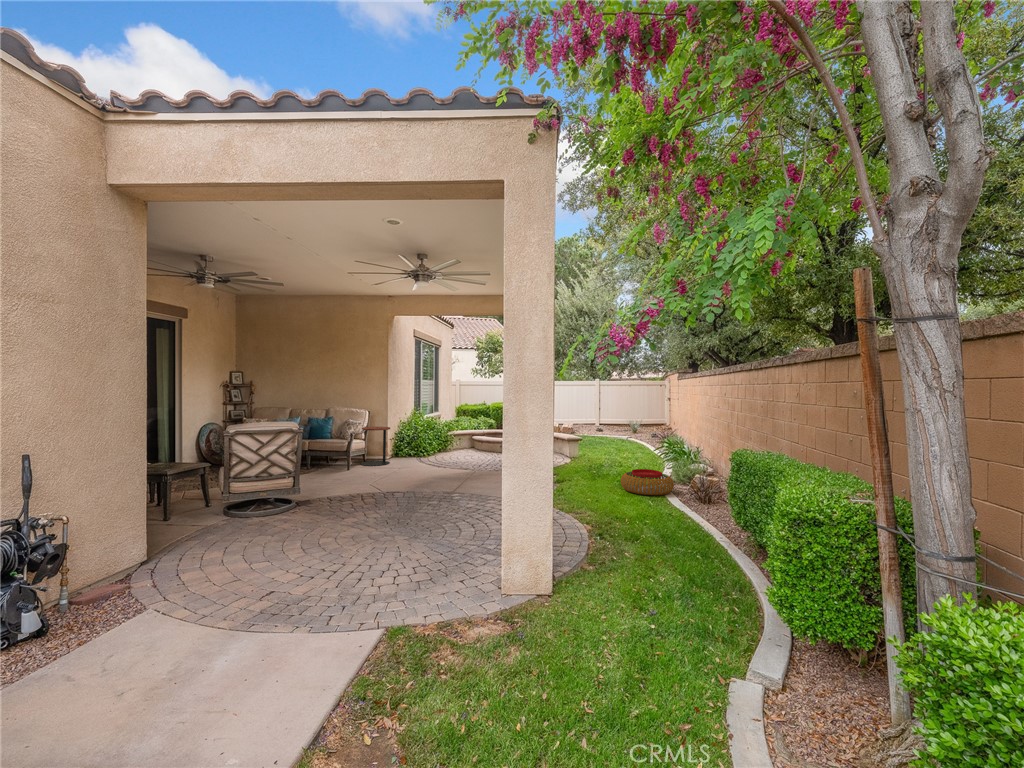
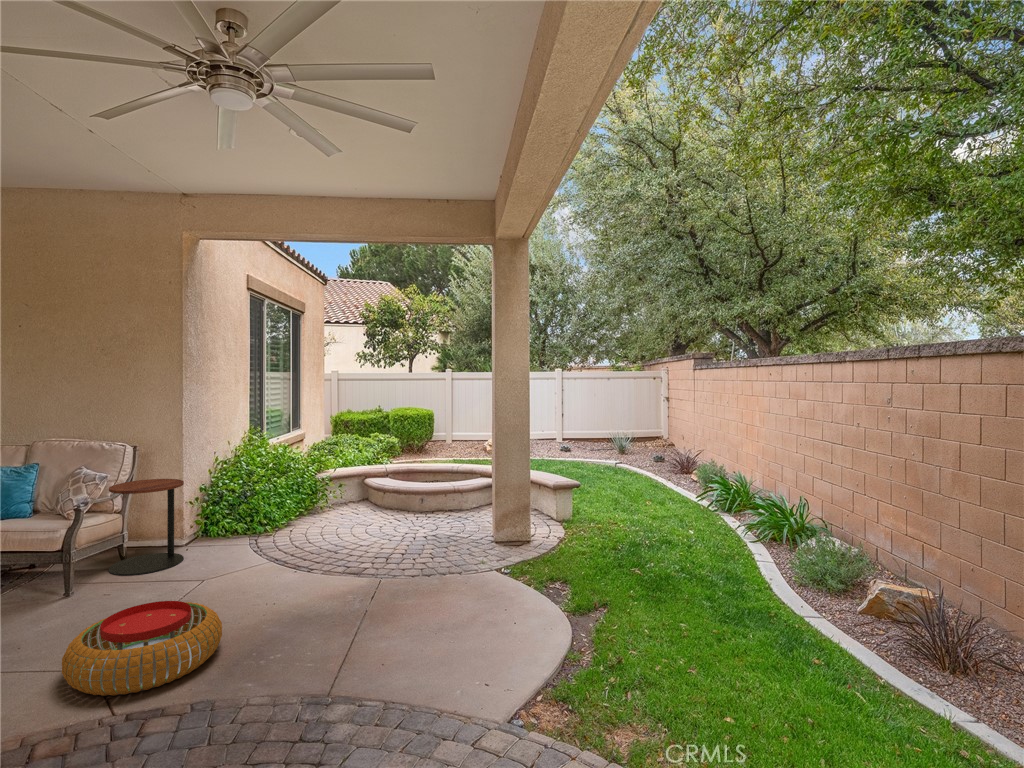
pouf: present [621,469,674,495] -> present [62,601,222,696]

